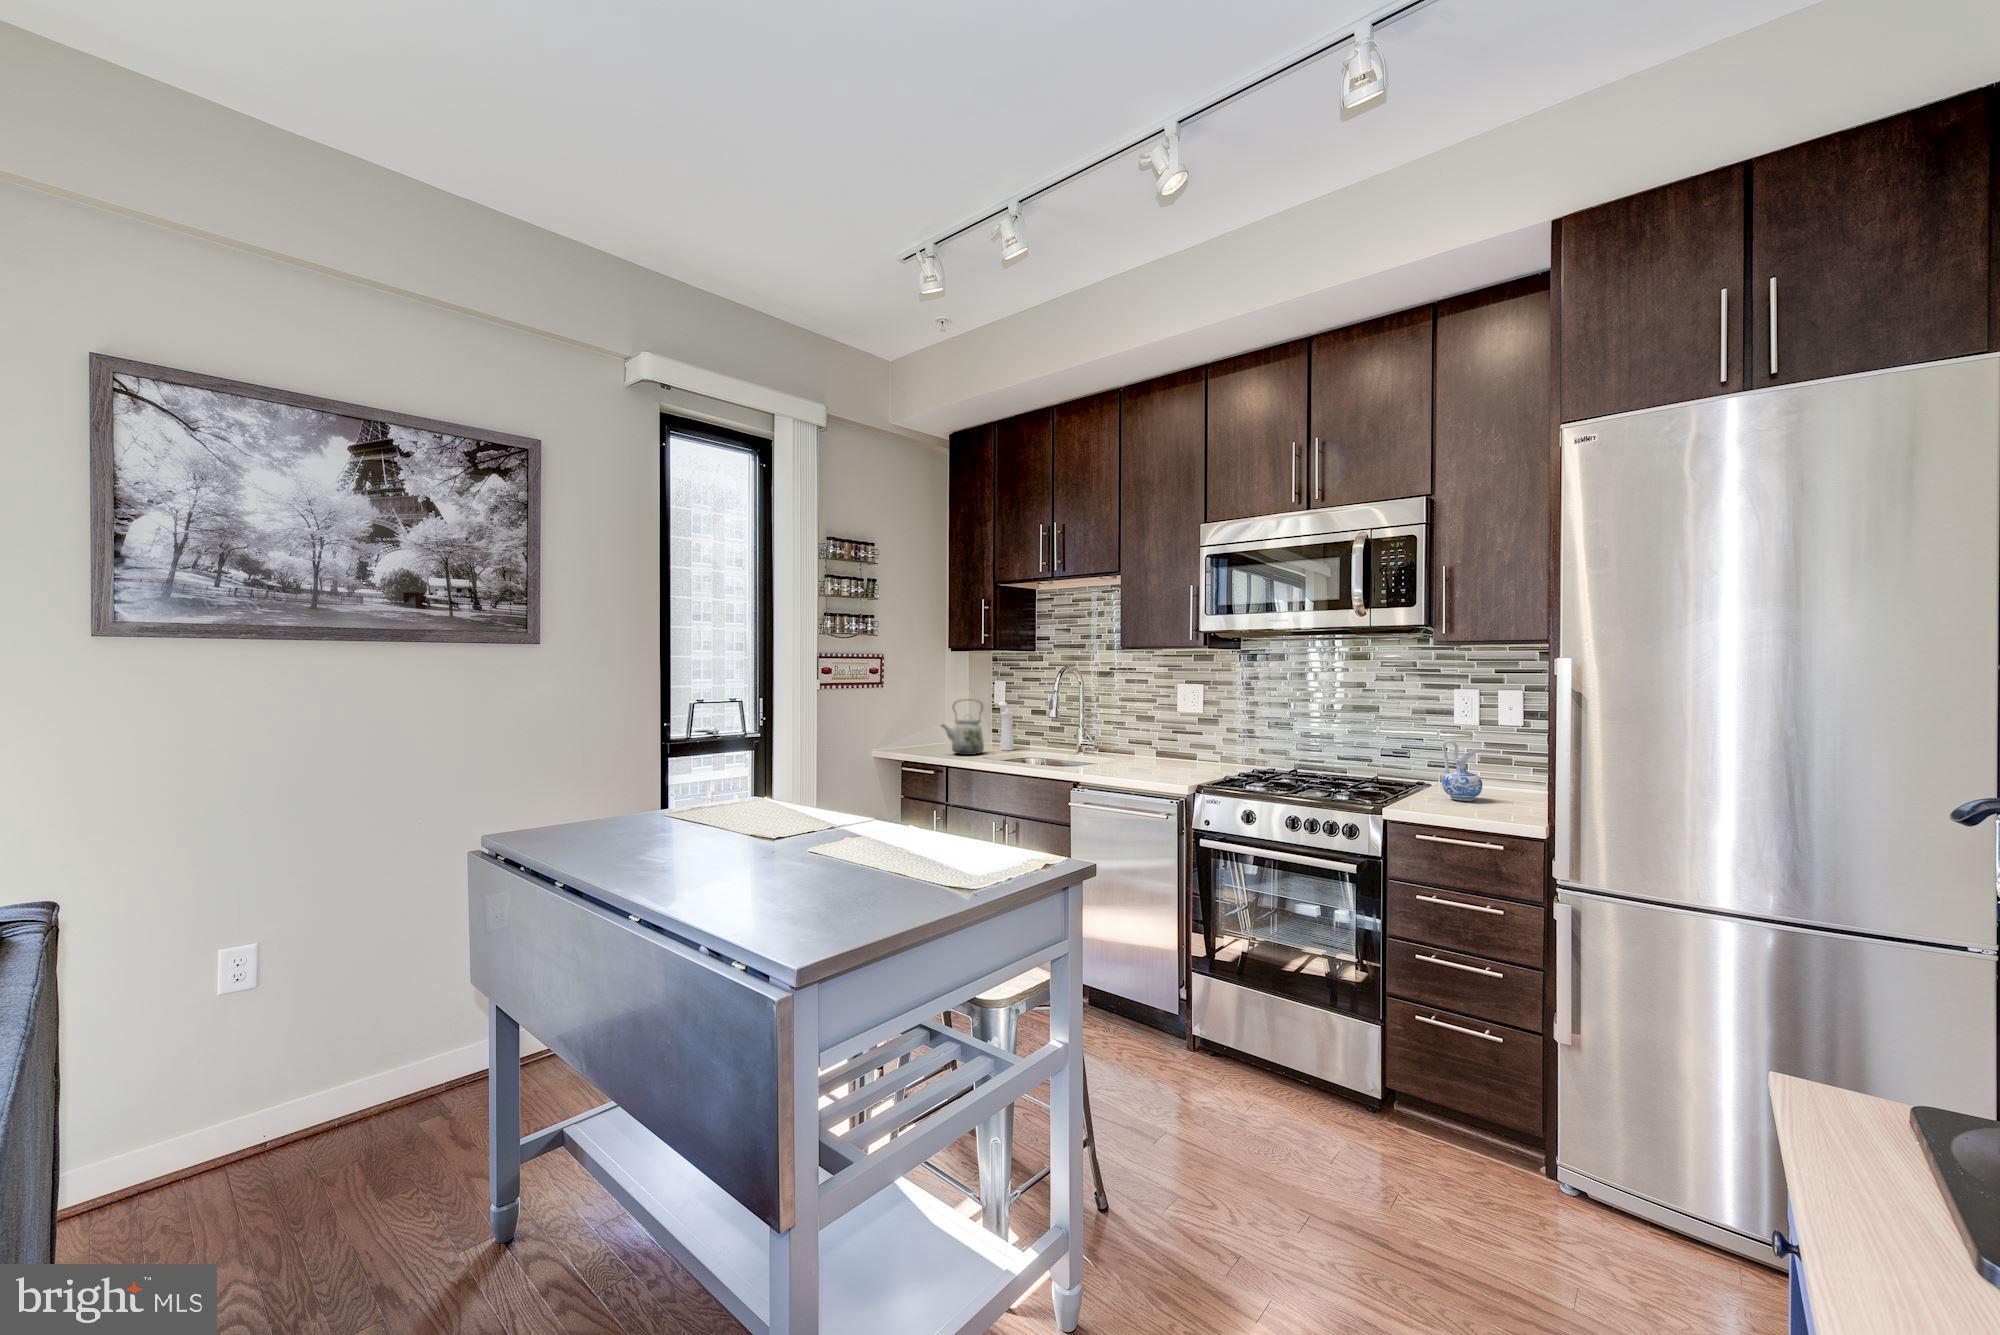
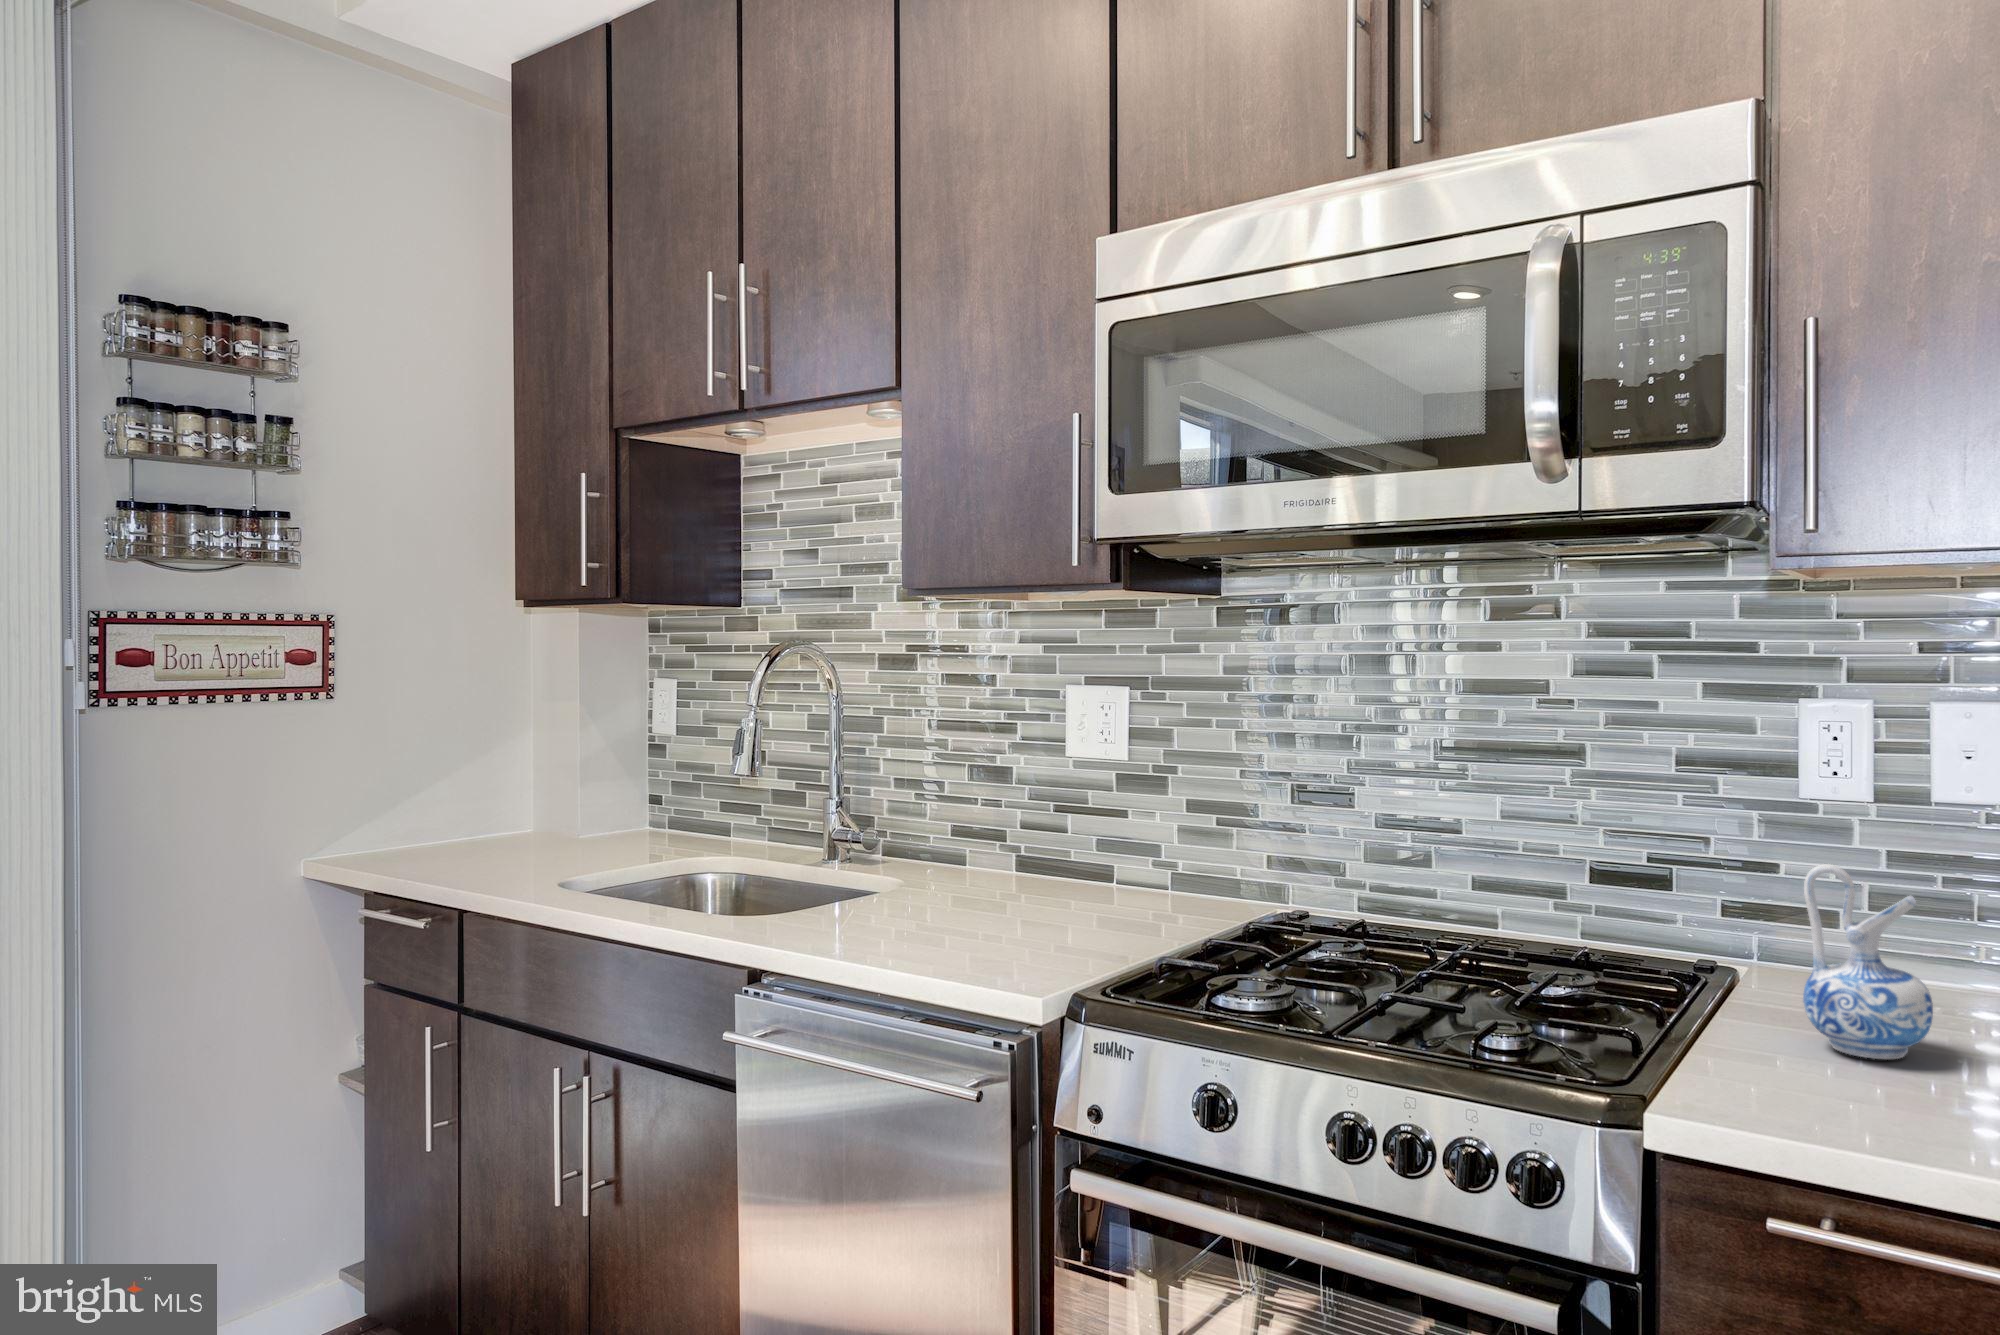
kettle: present [941,702,984,755] -> none [472,729,592,871]
pepper mill: present [998,702,1014,750] -> none [643,732,677,854]

